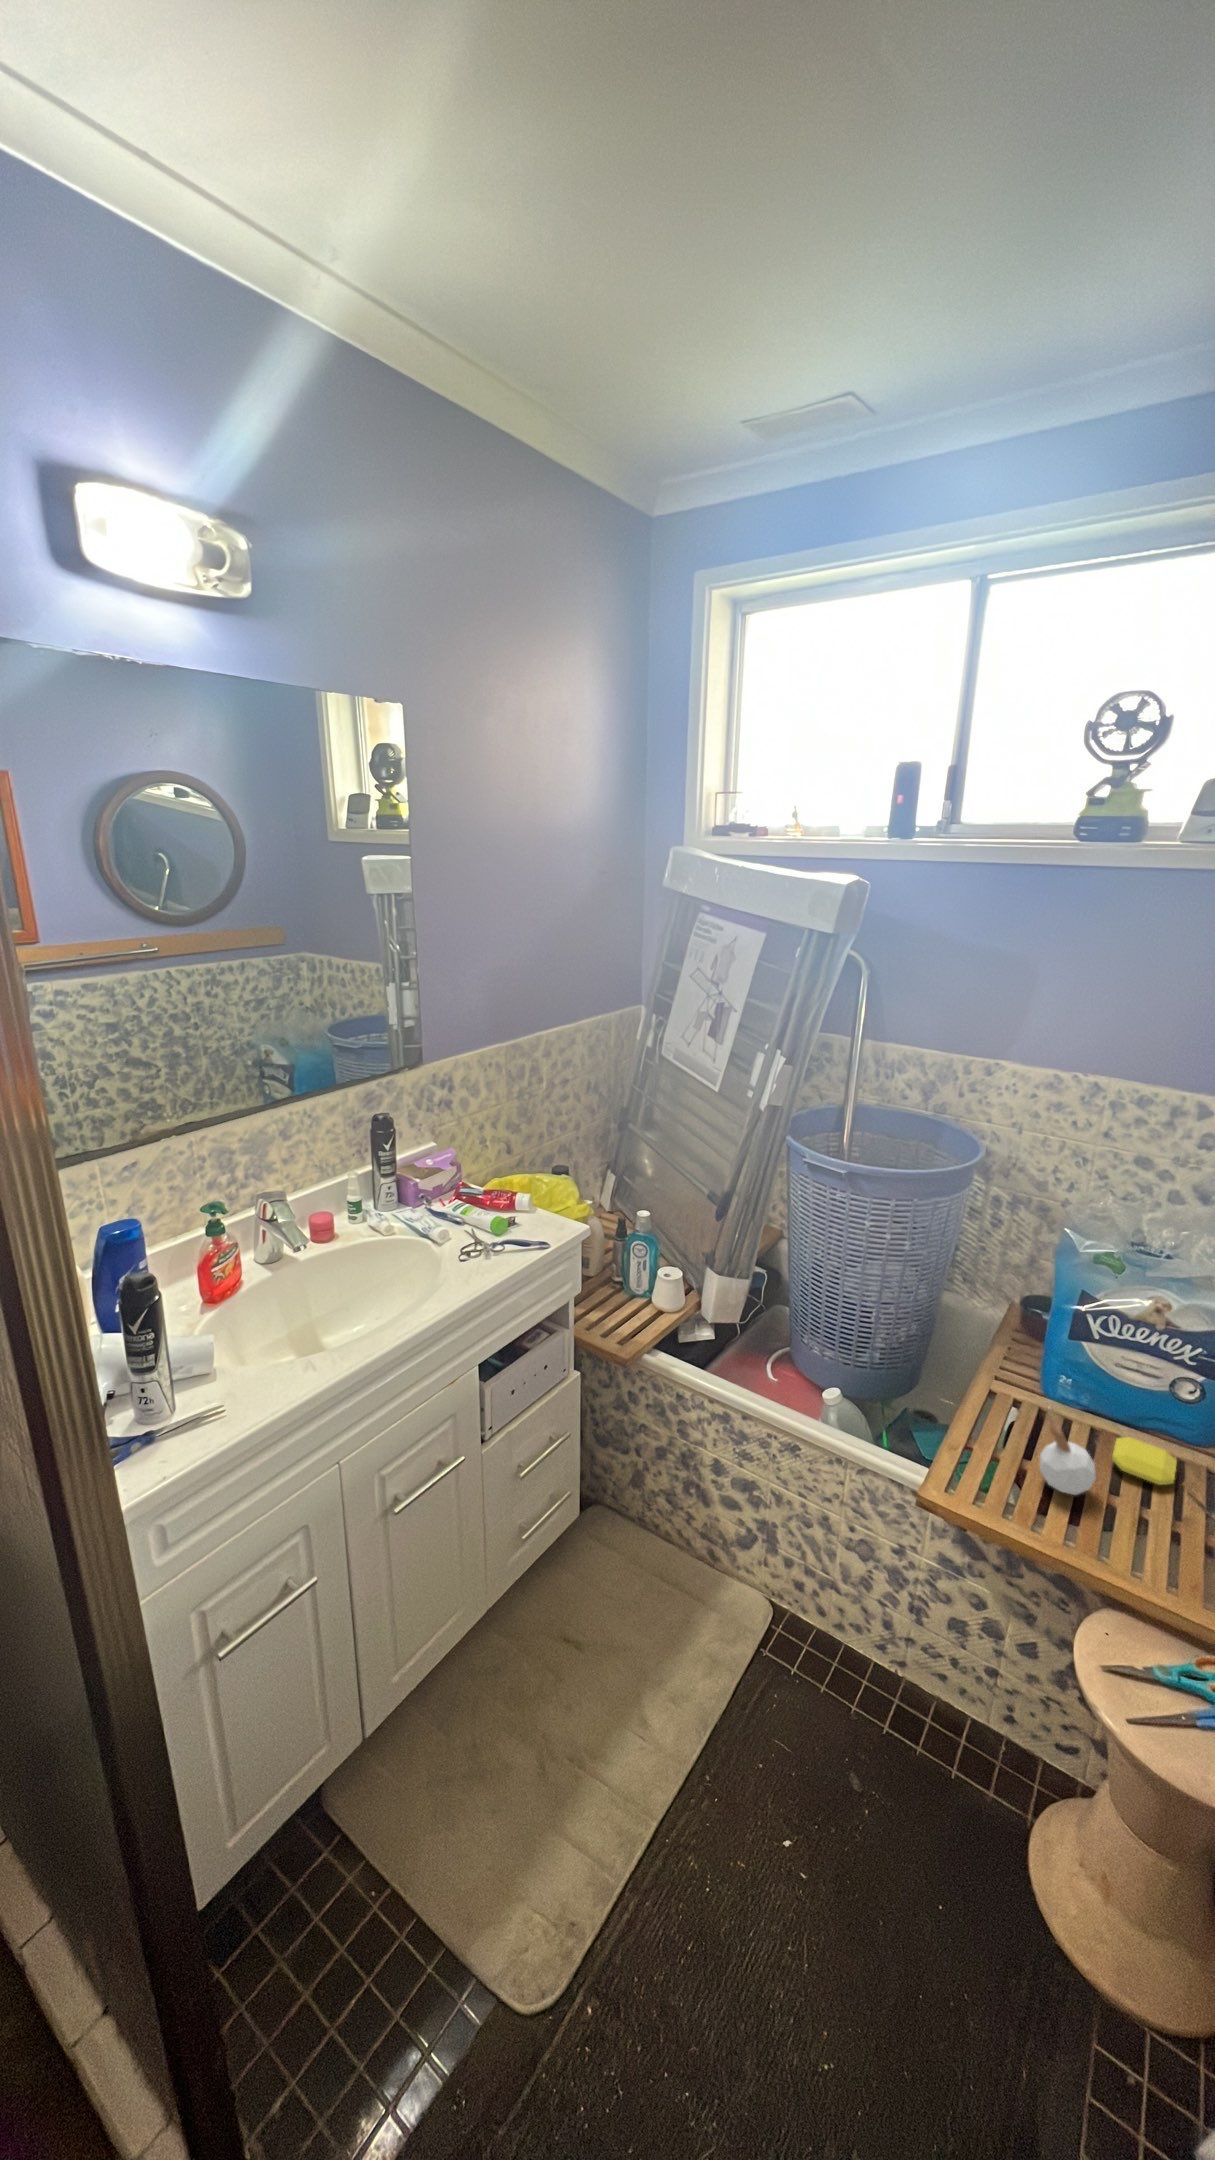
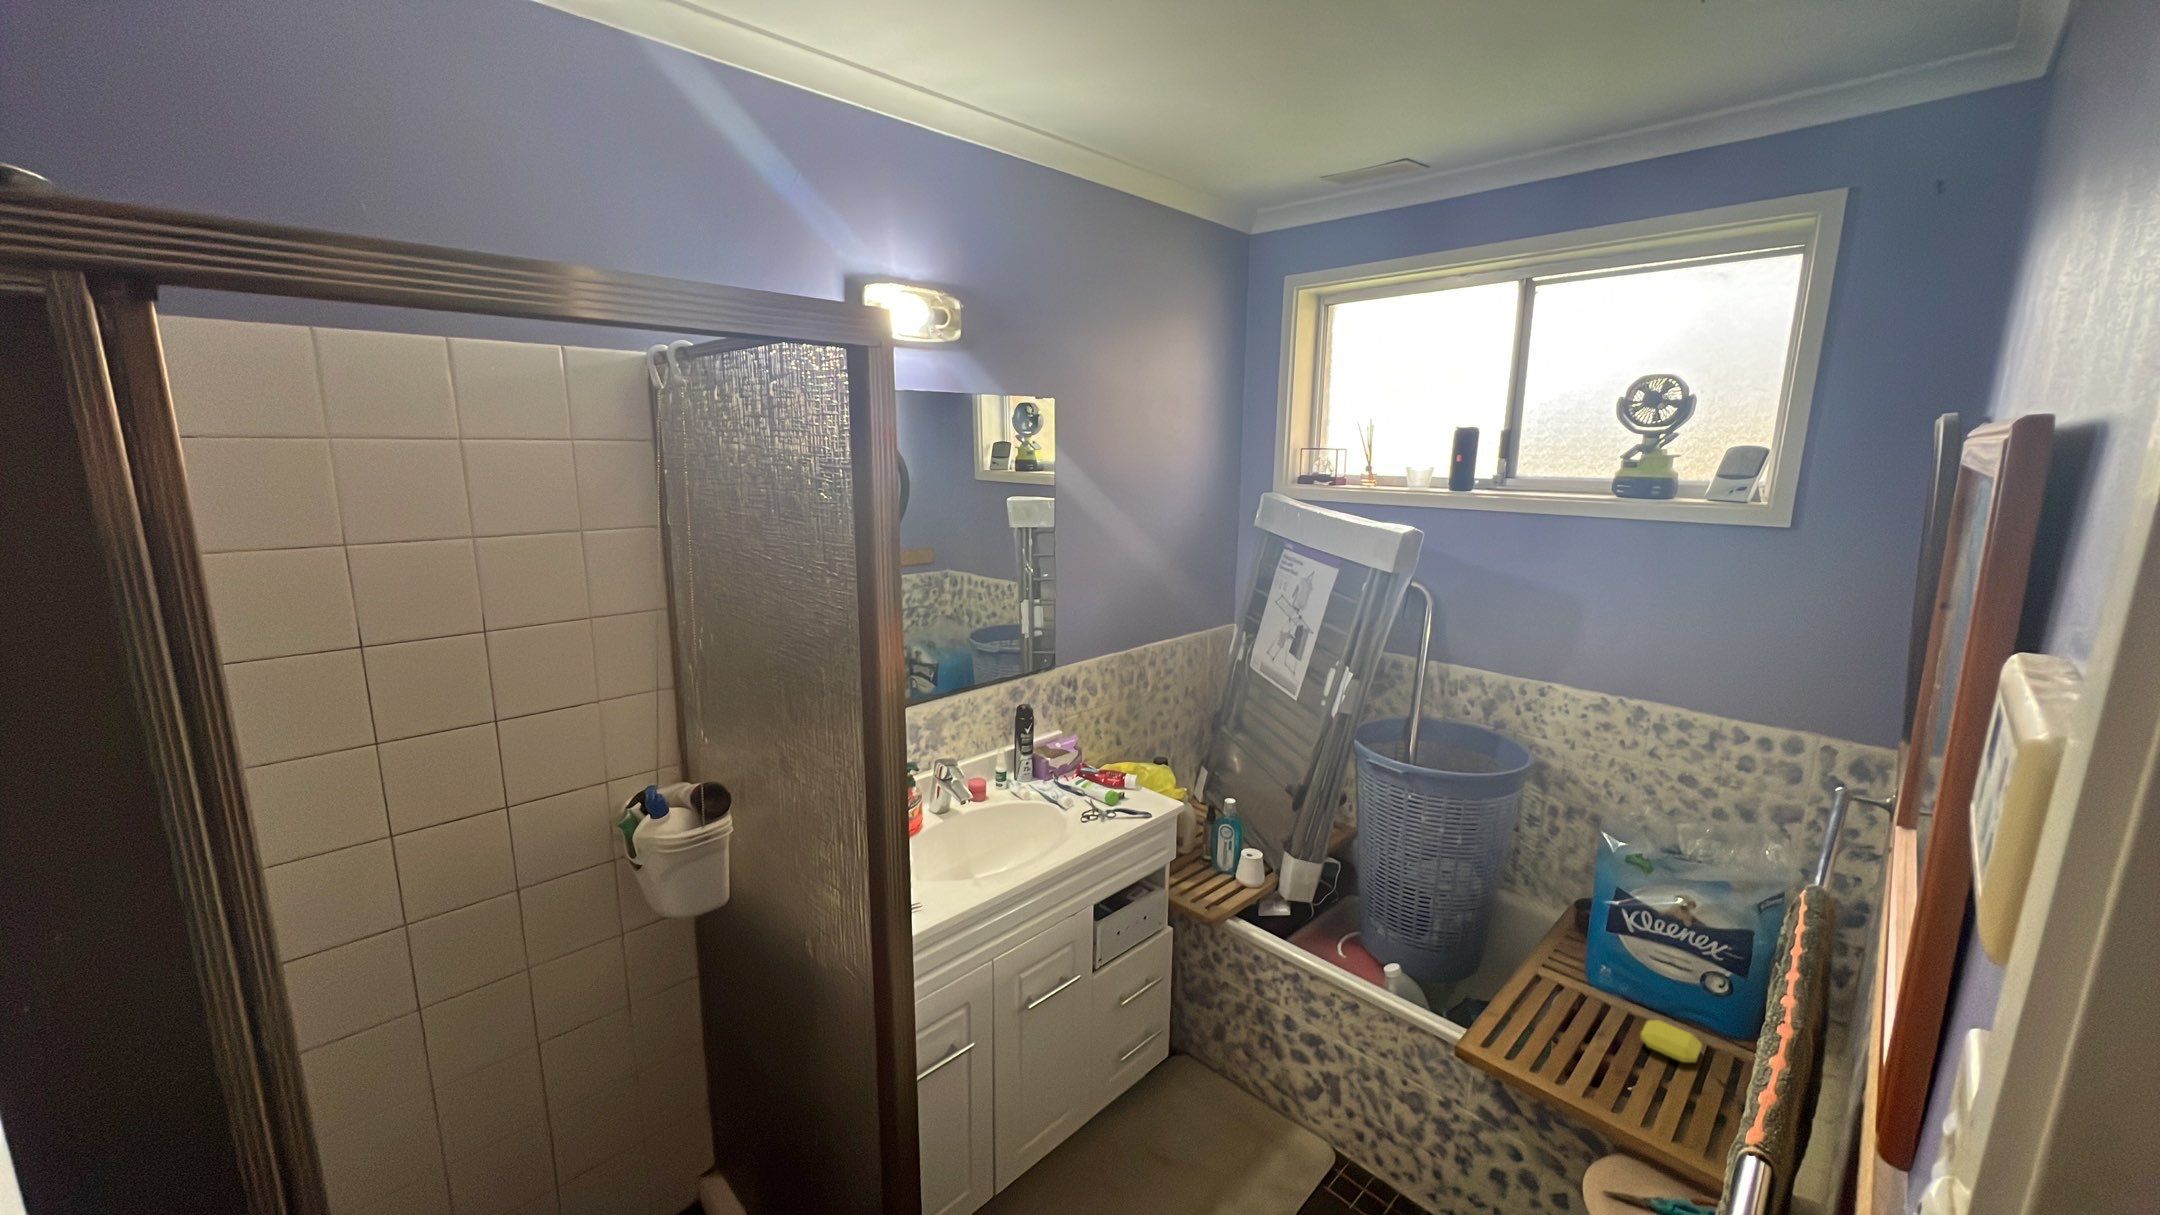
candle: present [1040,1408,1095,1495] -> none [1570,981,1620,1062]

